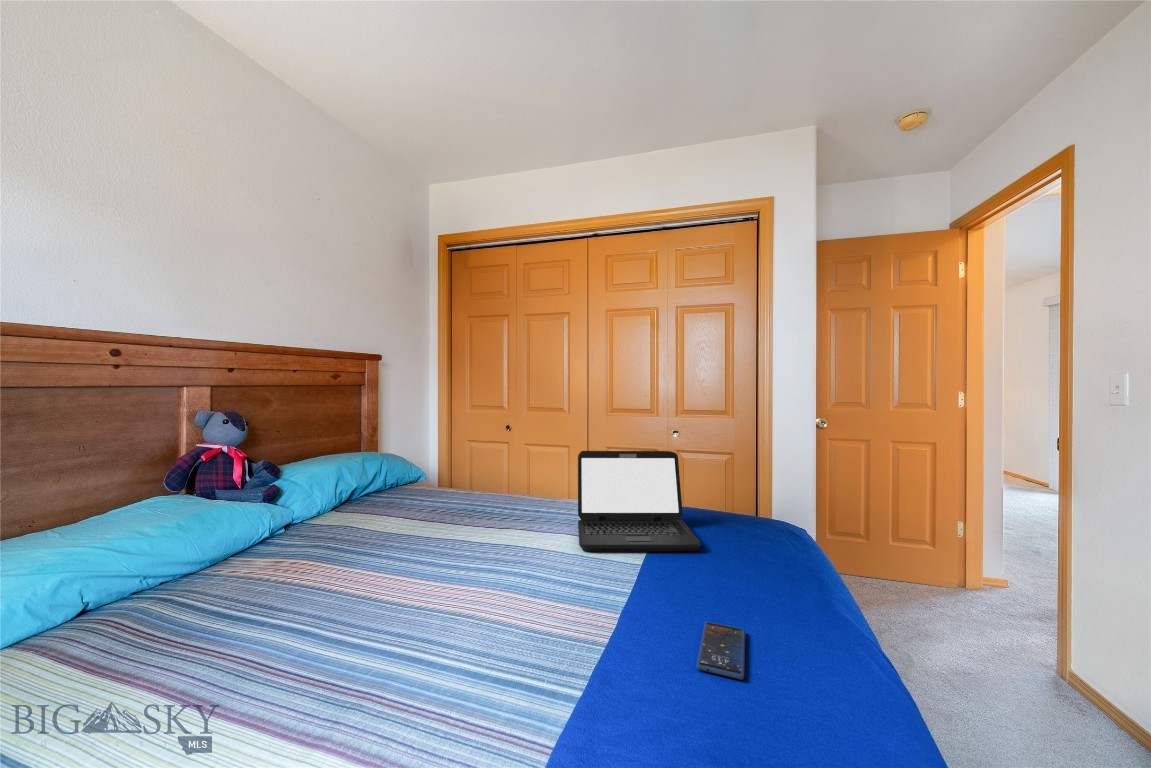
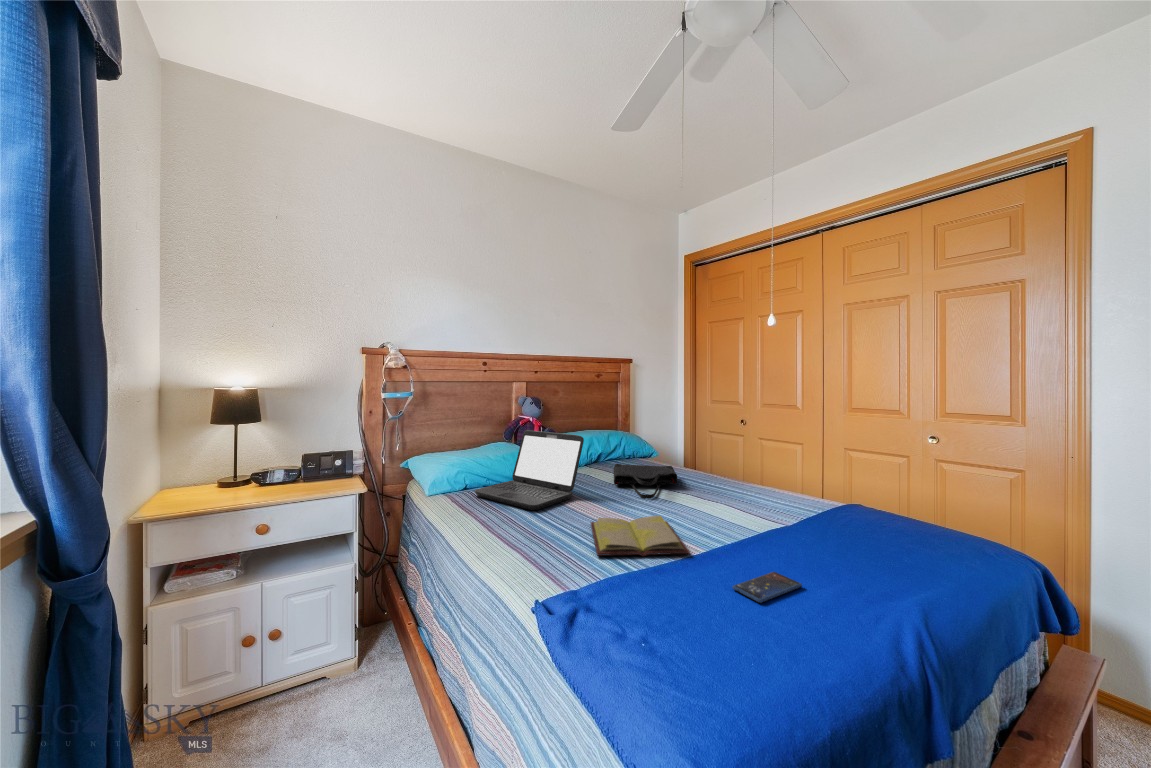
laptop: present [578,451,701,552] -> present [475,430,584,510]
tote bag: none [392,495,492,550] -> present [613,464,677,499]
diary: none [425,577,604,688] -> present [591,516,690,556]

